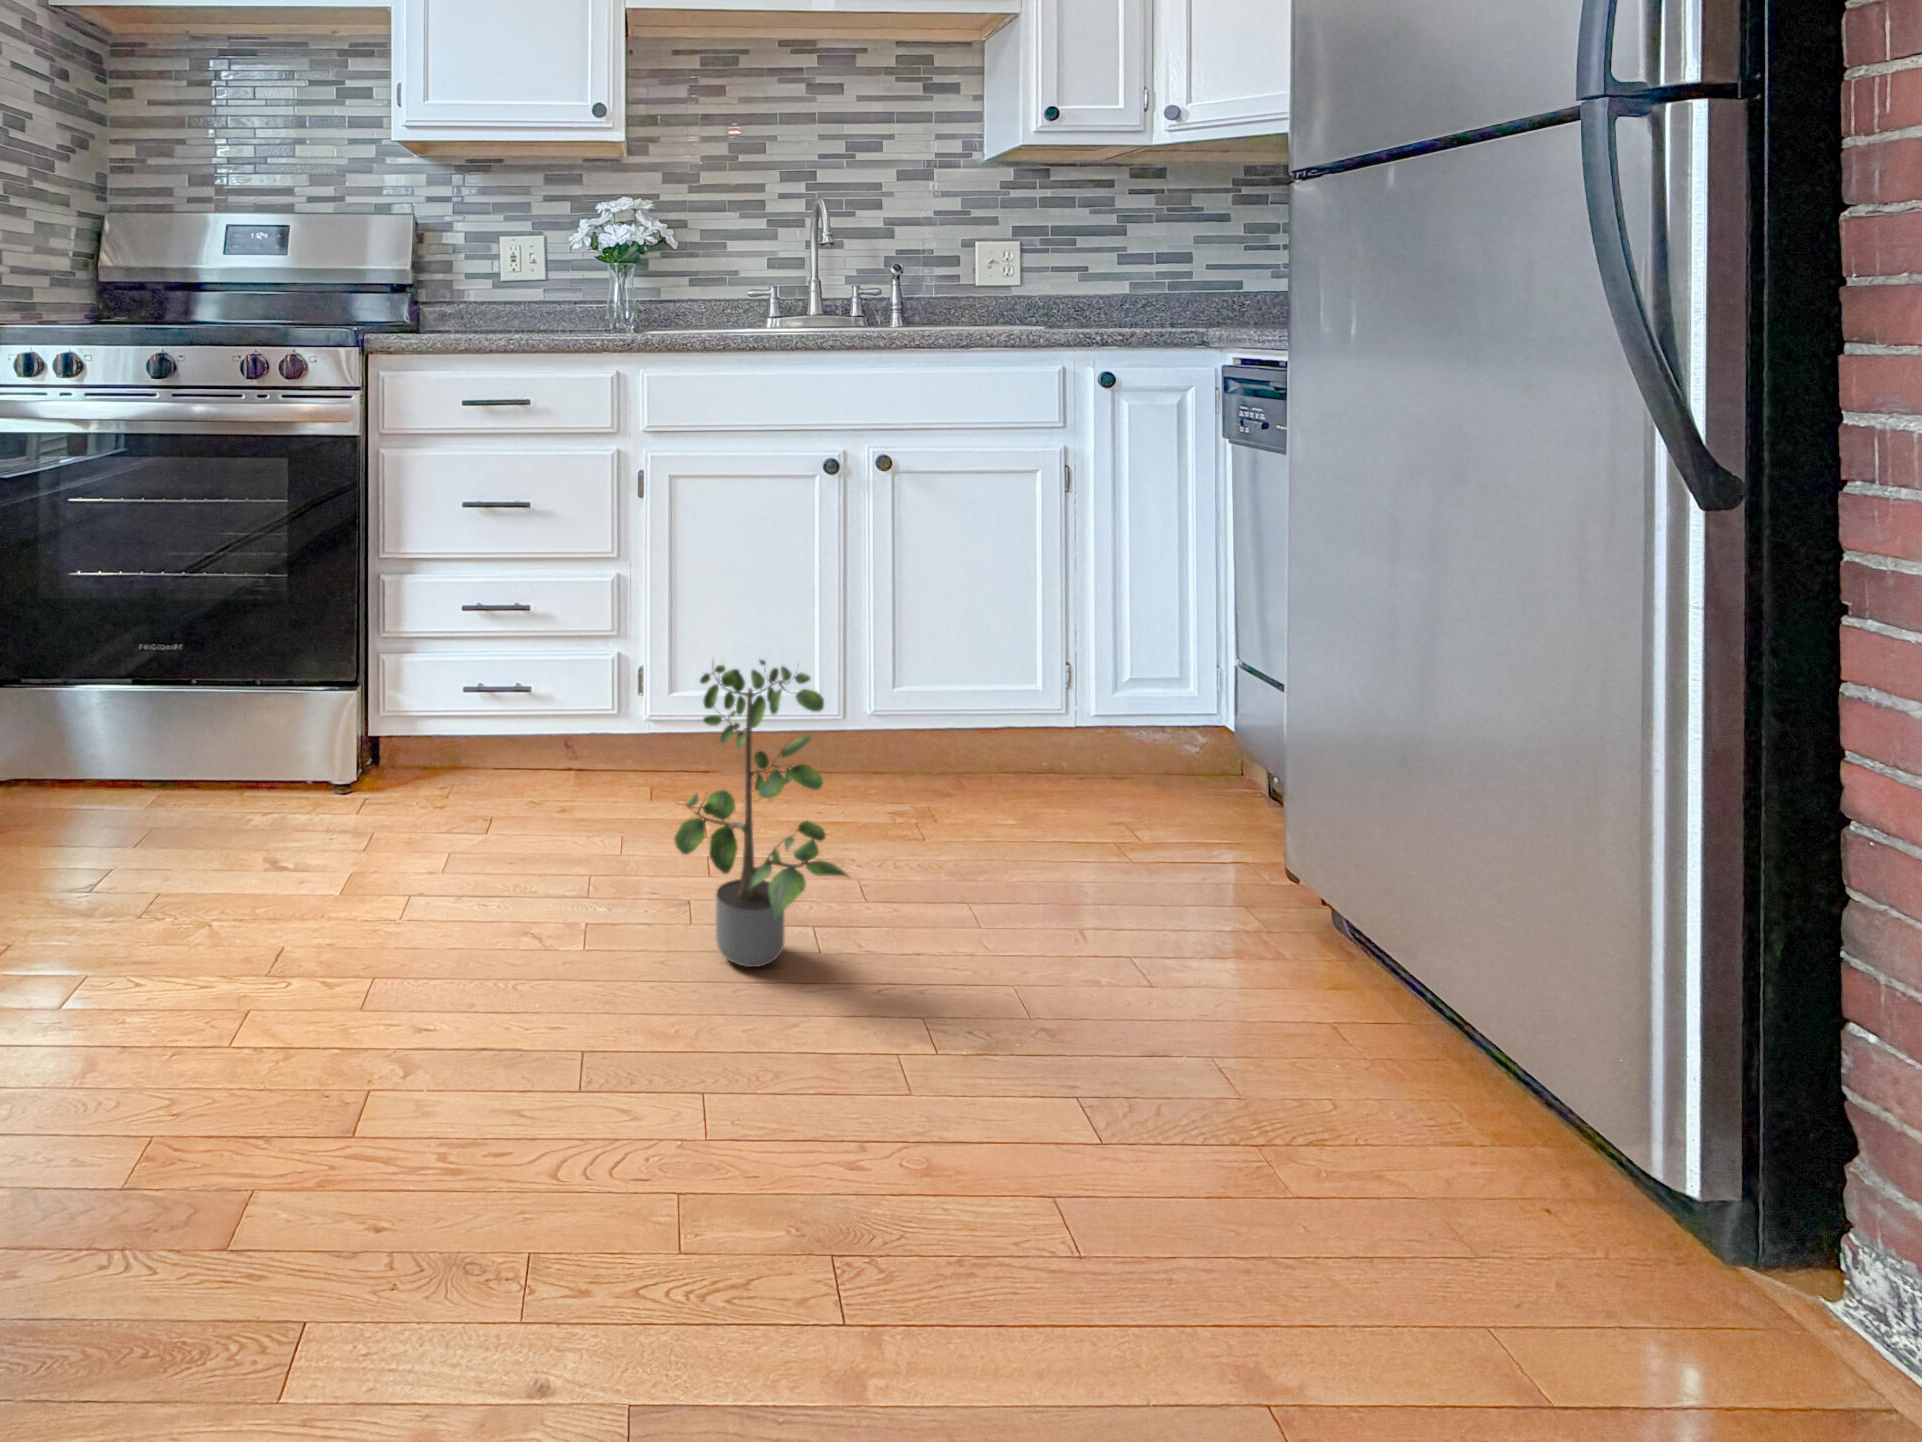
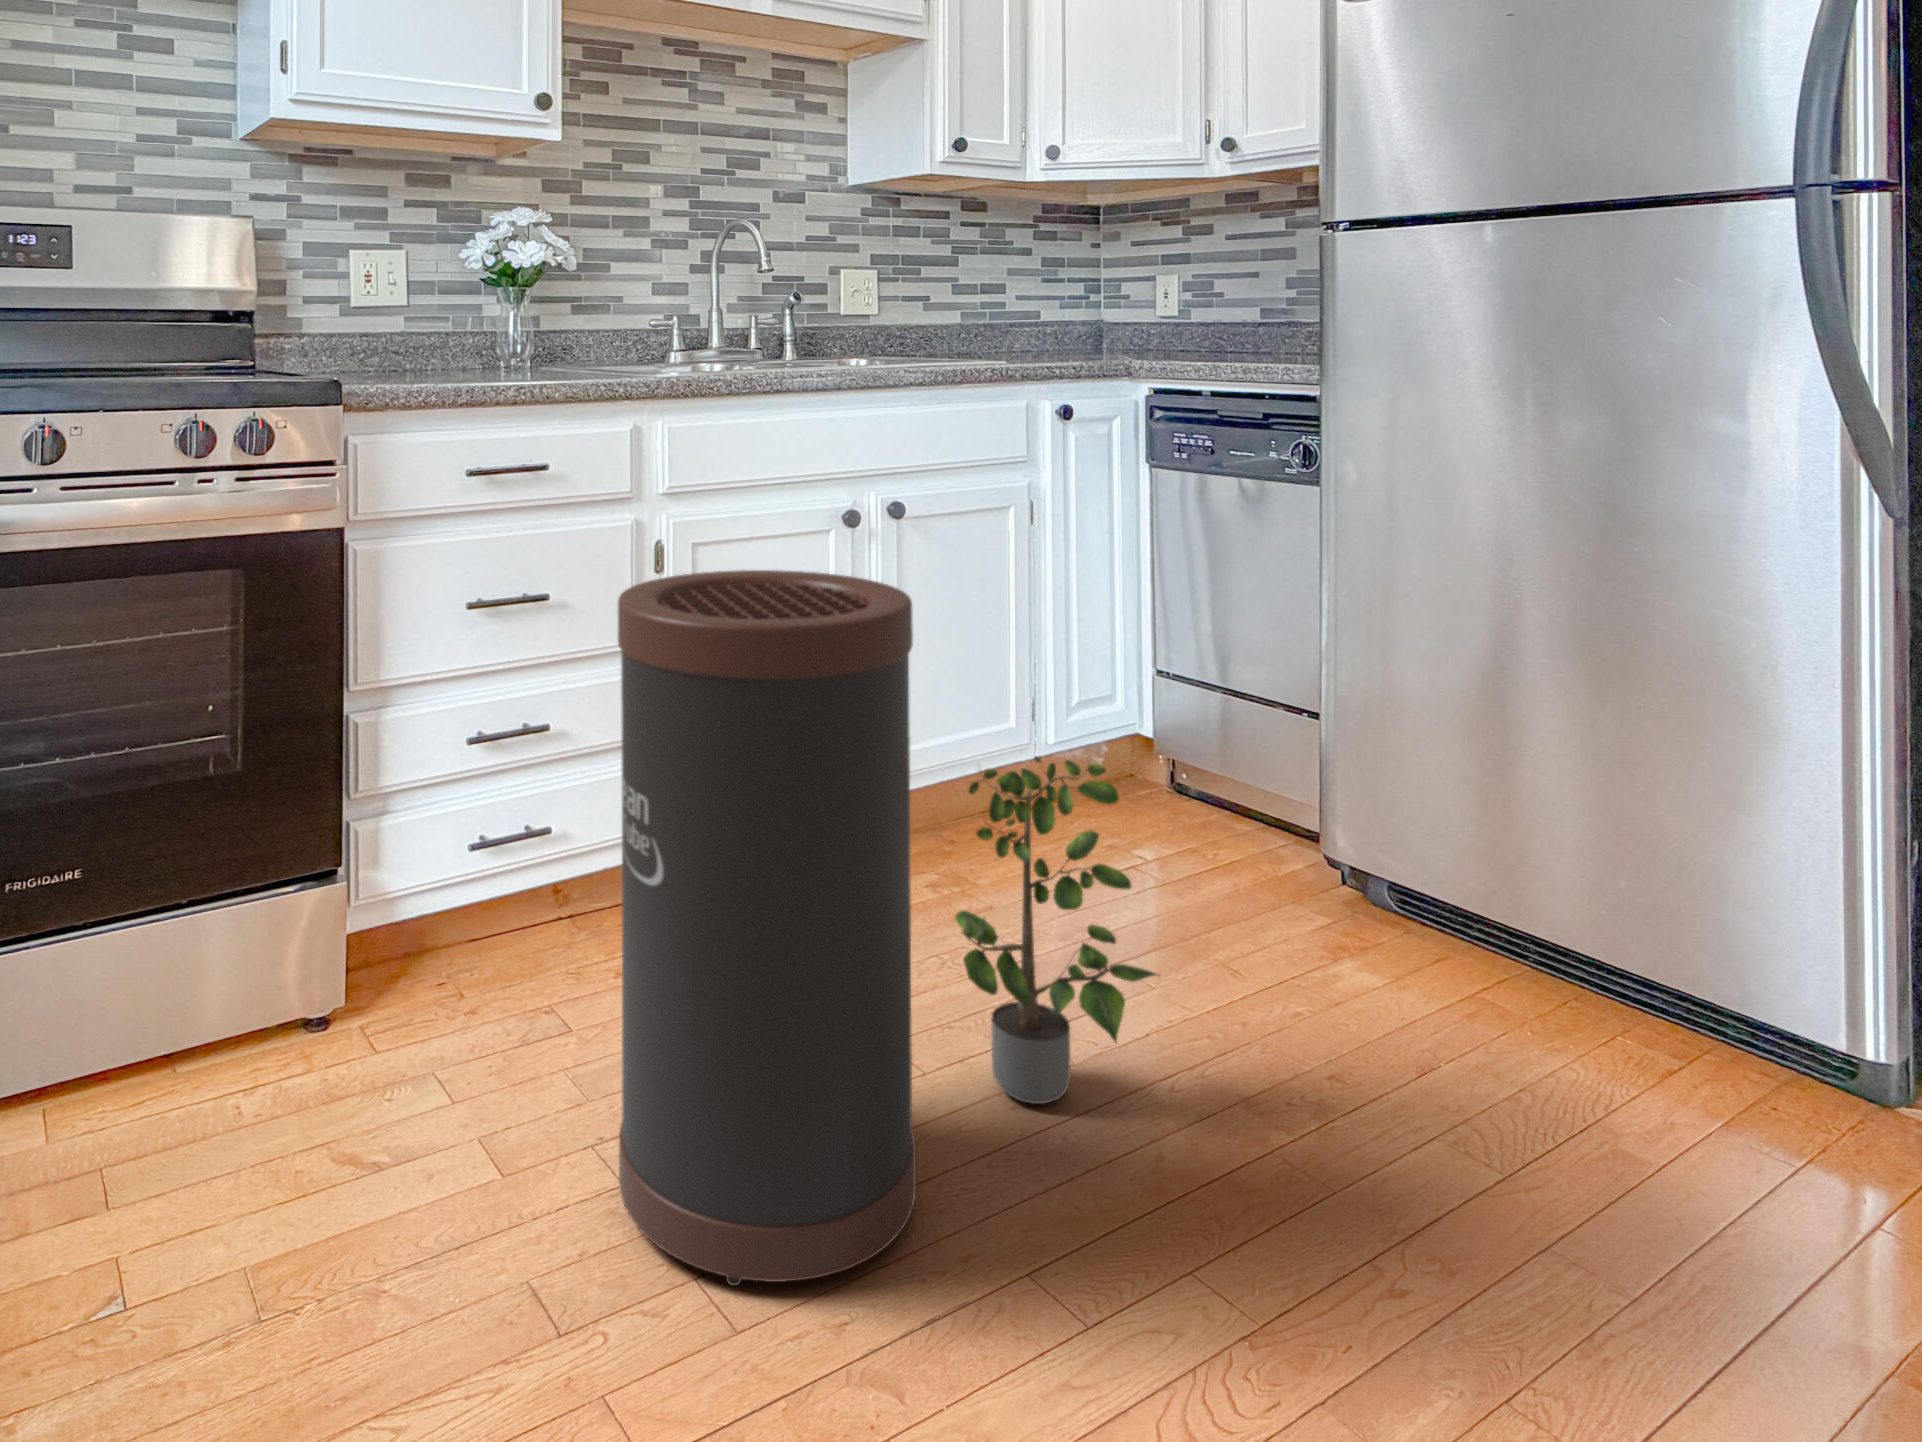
trash can: none [350,474,585,1009] -> present [618,570,916,1286]

